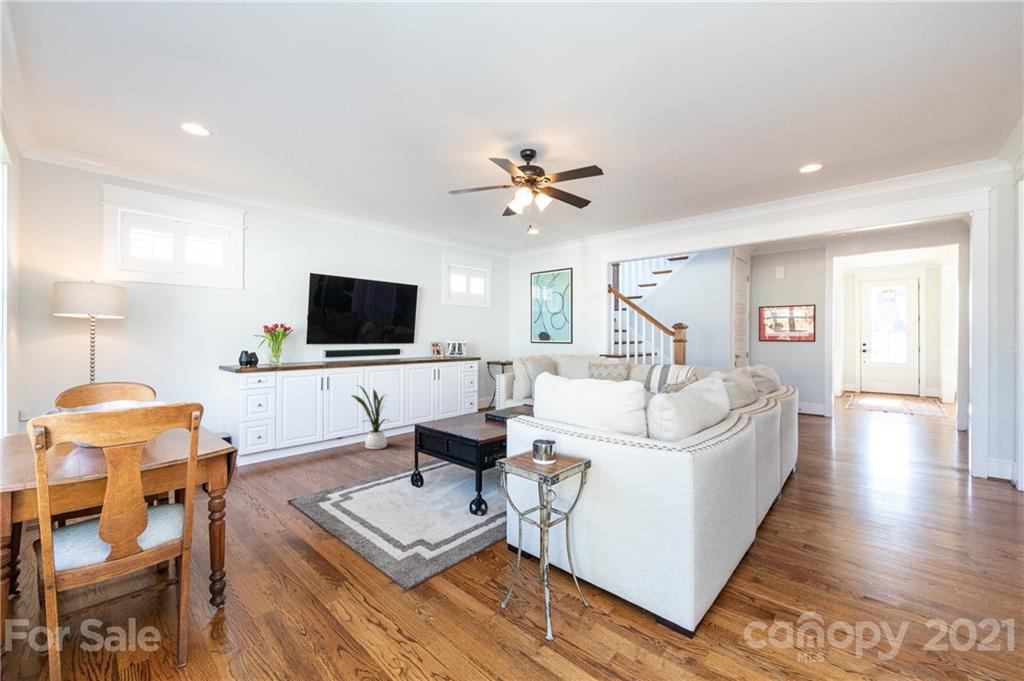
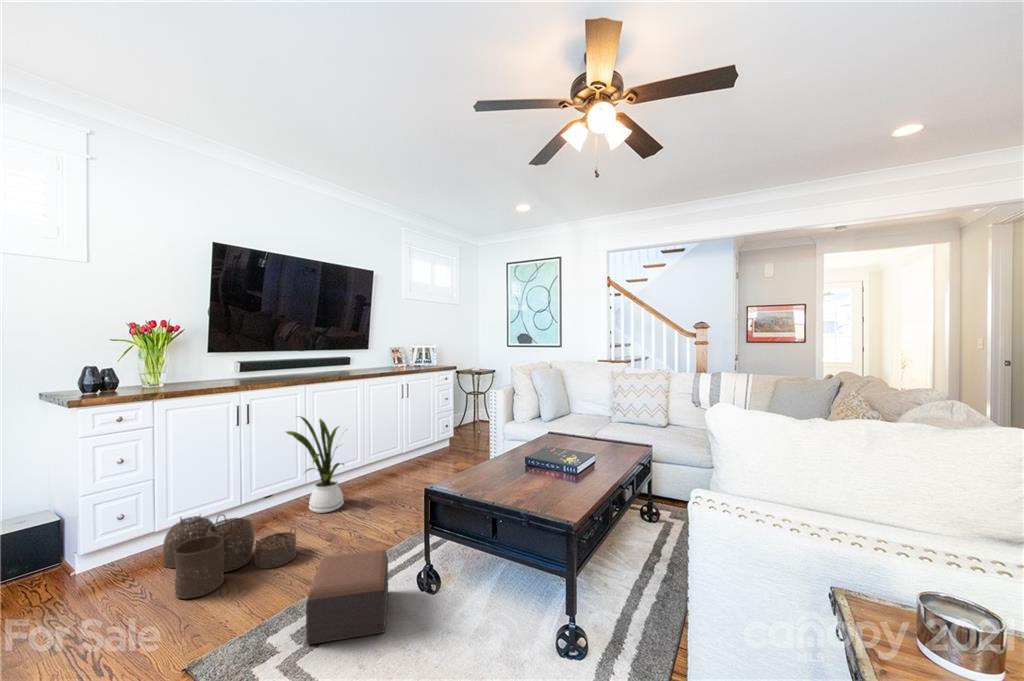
woven basket: none [280,439,352,479] -> present [163,515,296,598]
footstool: none [345,459,395,499] -> present [306,550,388,645]

